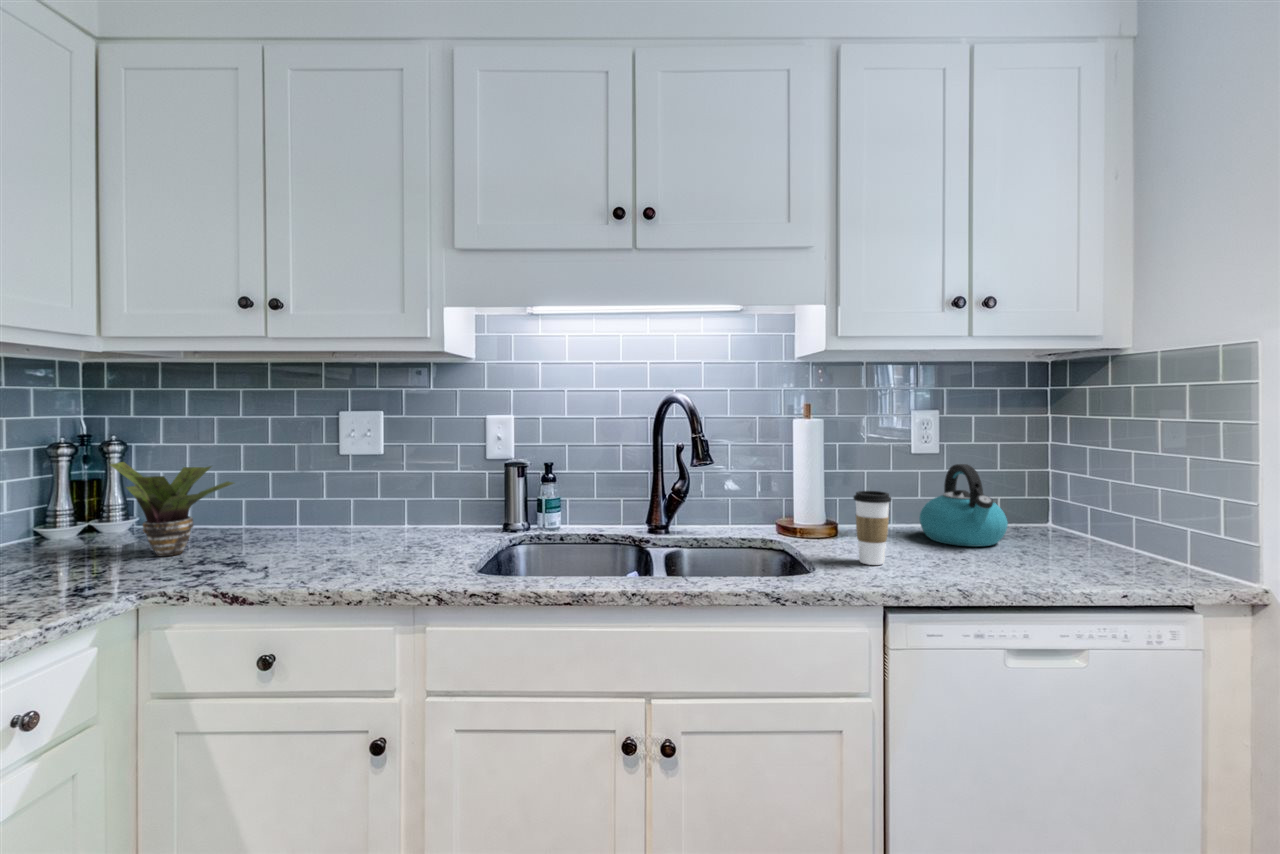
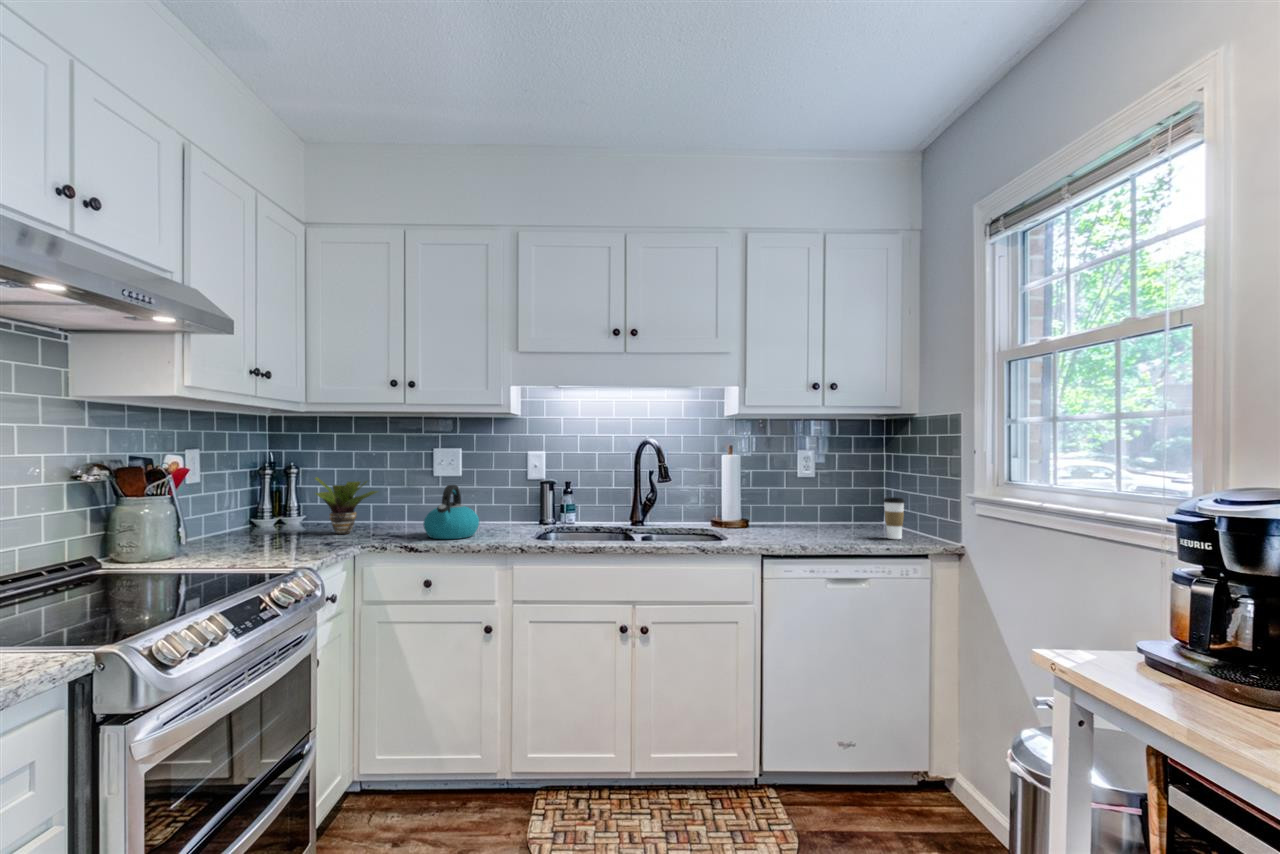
kettle: present [920,464,1008,547] -> present [423,485,479,539]
coffee cup: present [853,491,891,565] -> present [883,497,905,539]

